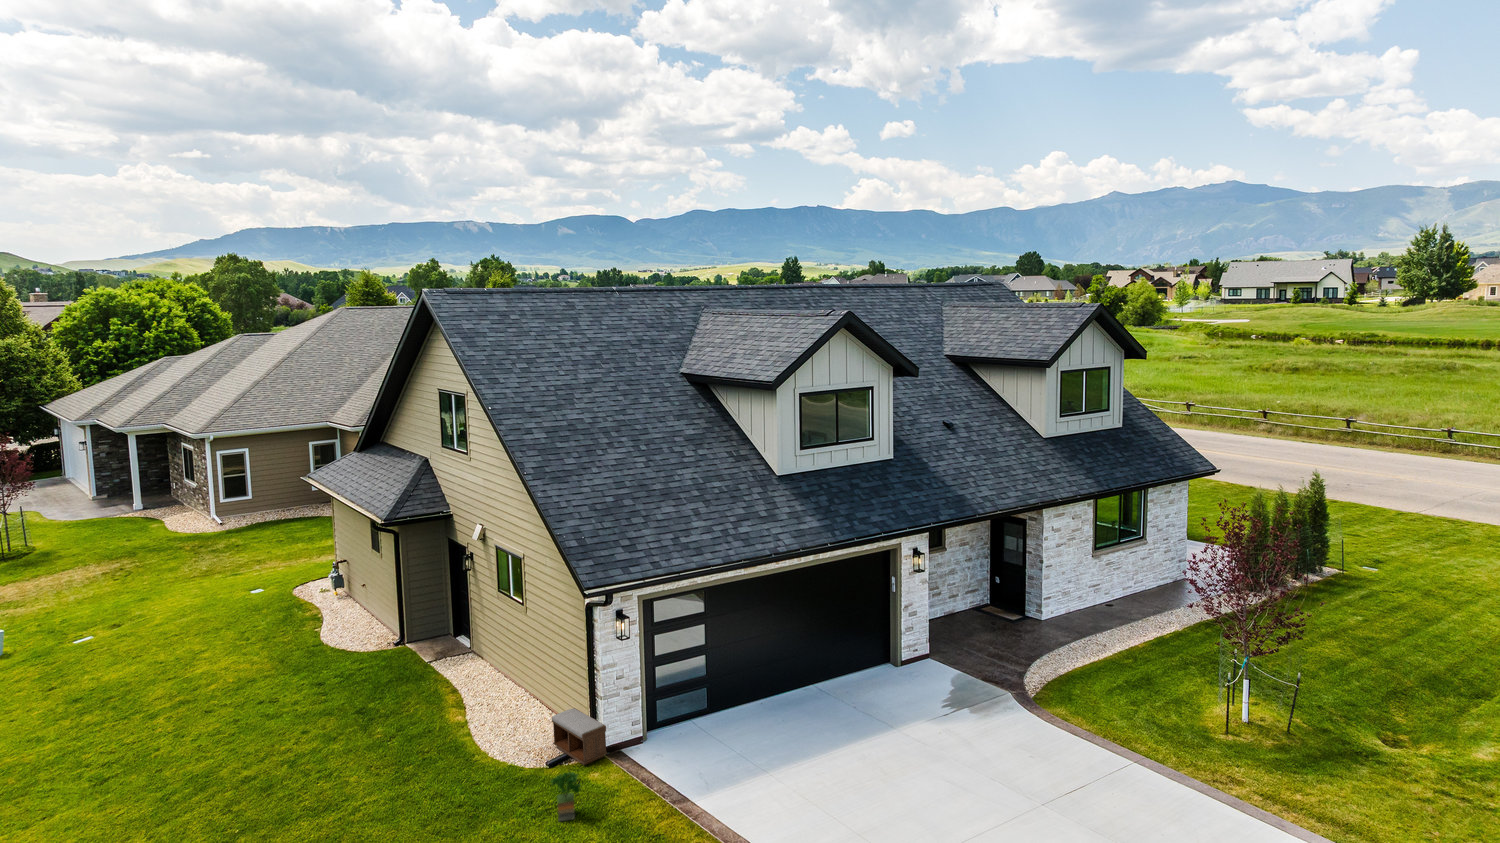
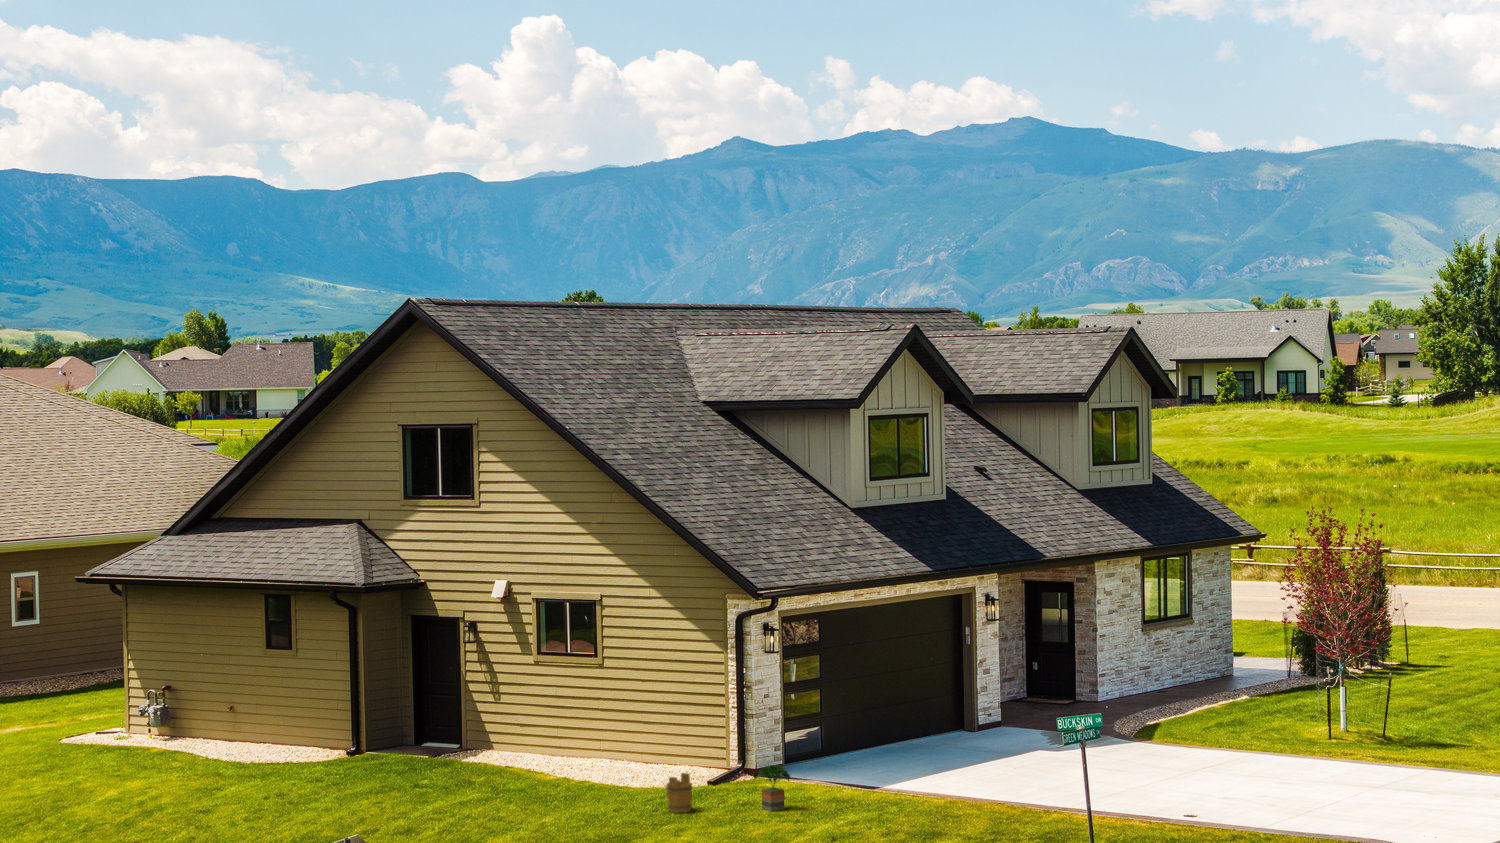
bench: present [552,708,607,765] -> none [688,746,757,792]
bucket: none [472,765,500,808] -> present [666,773,693,813]

